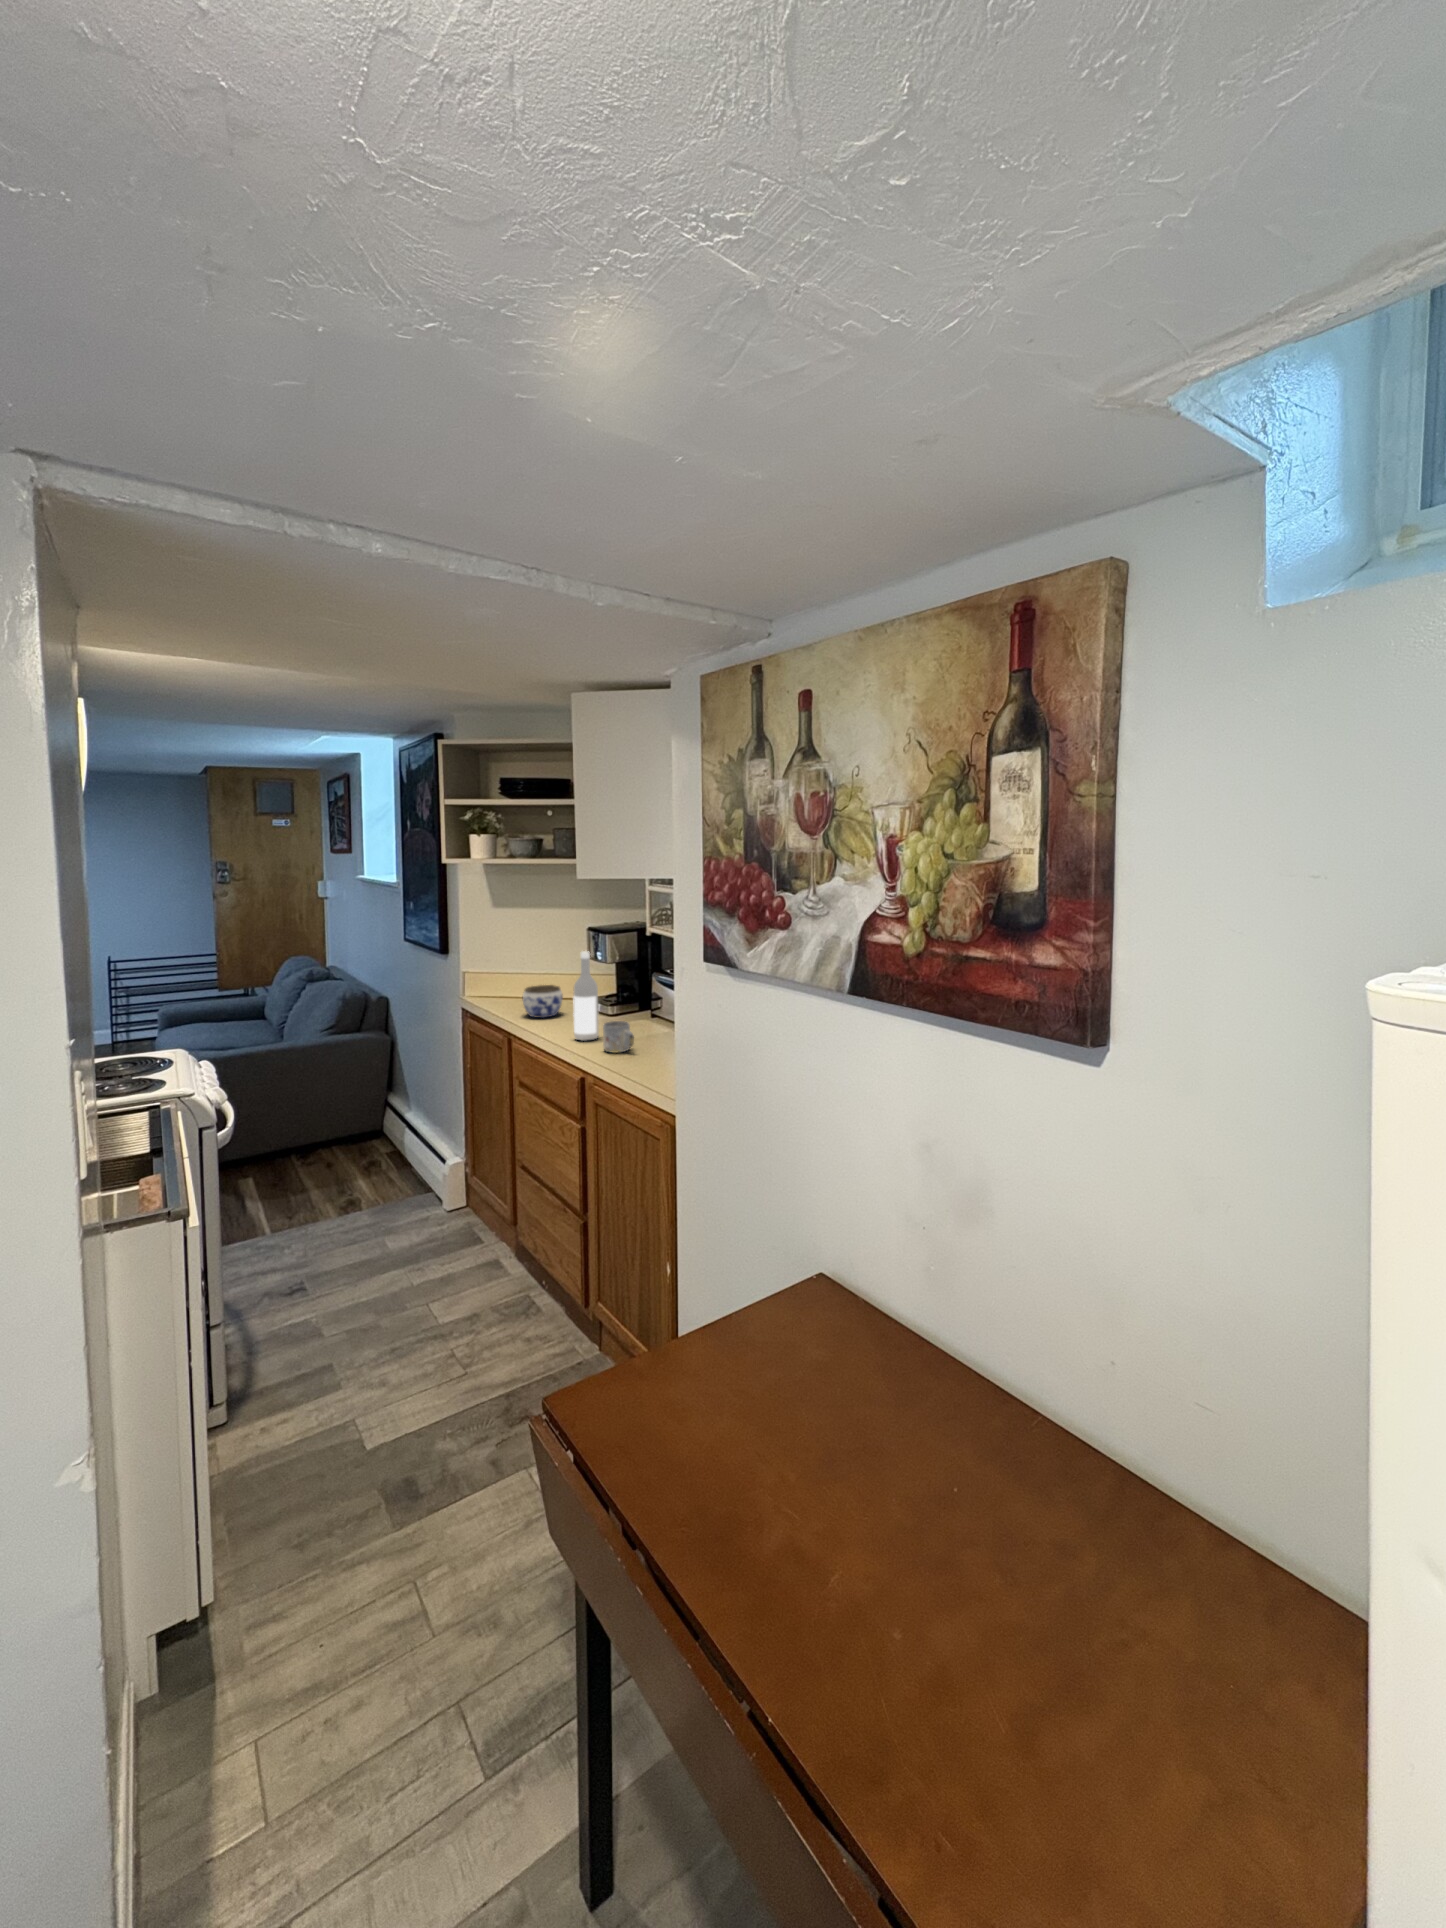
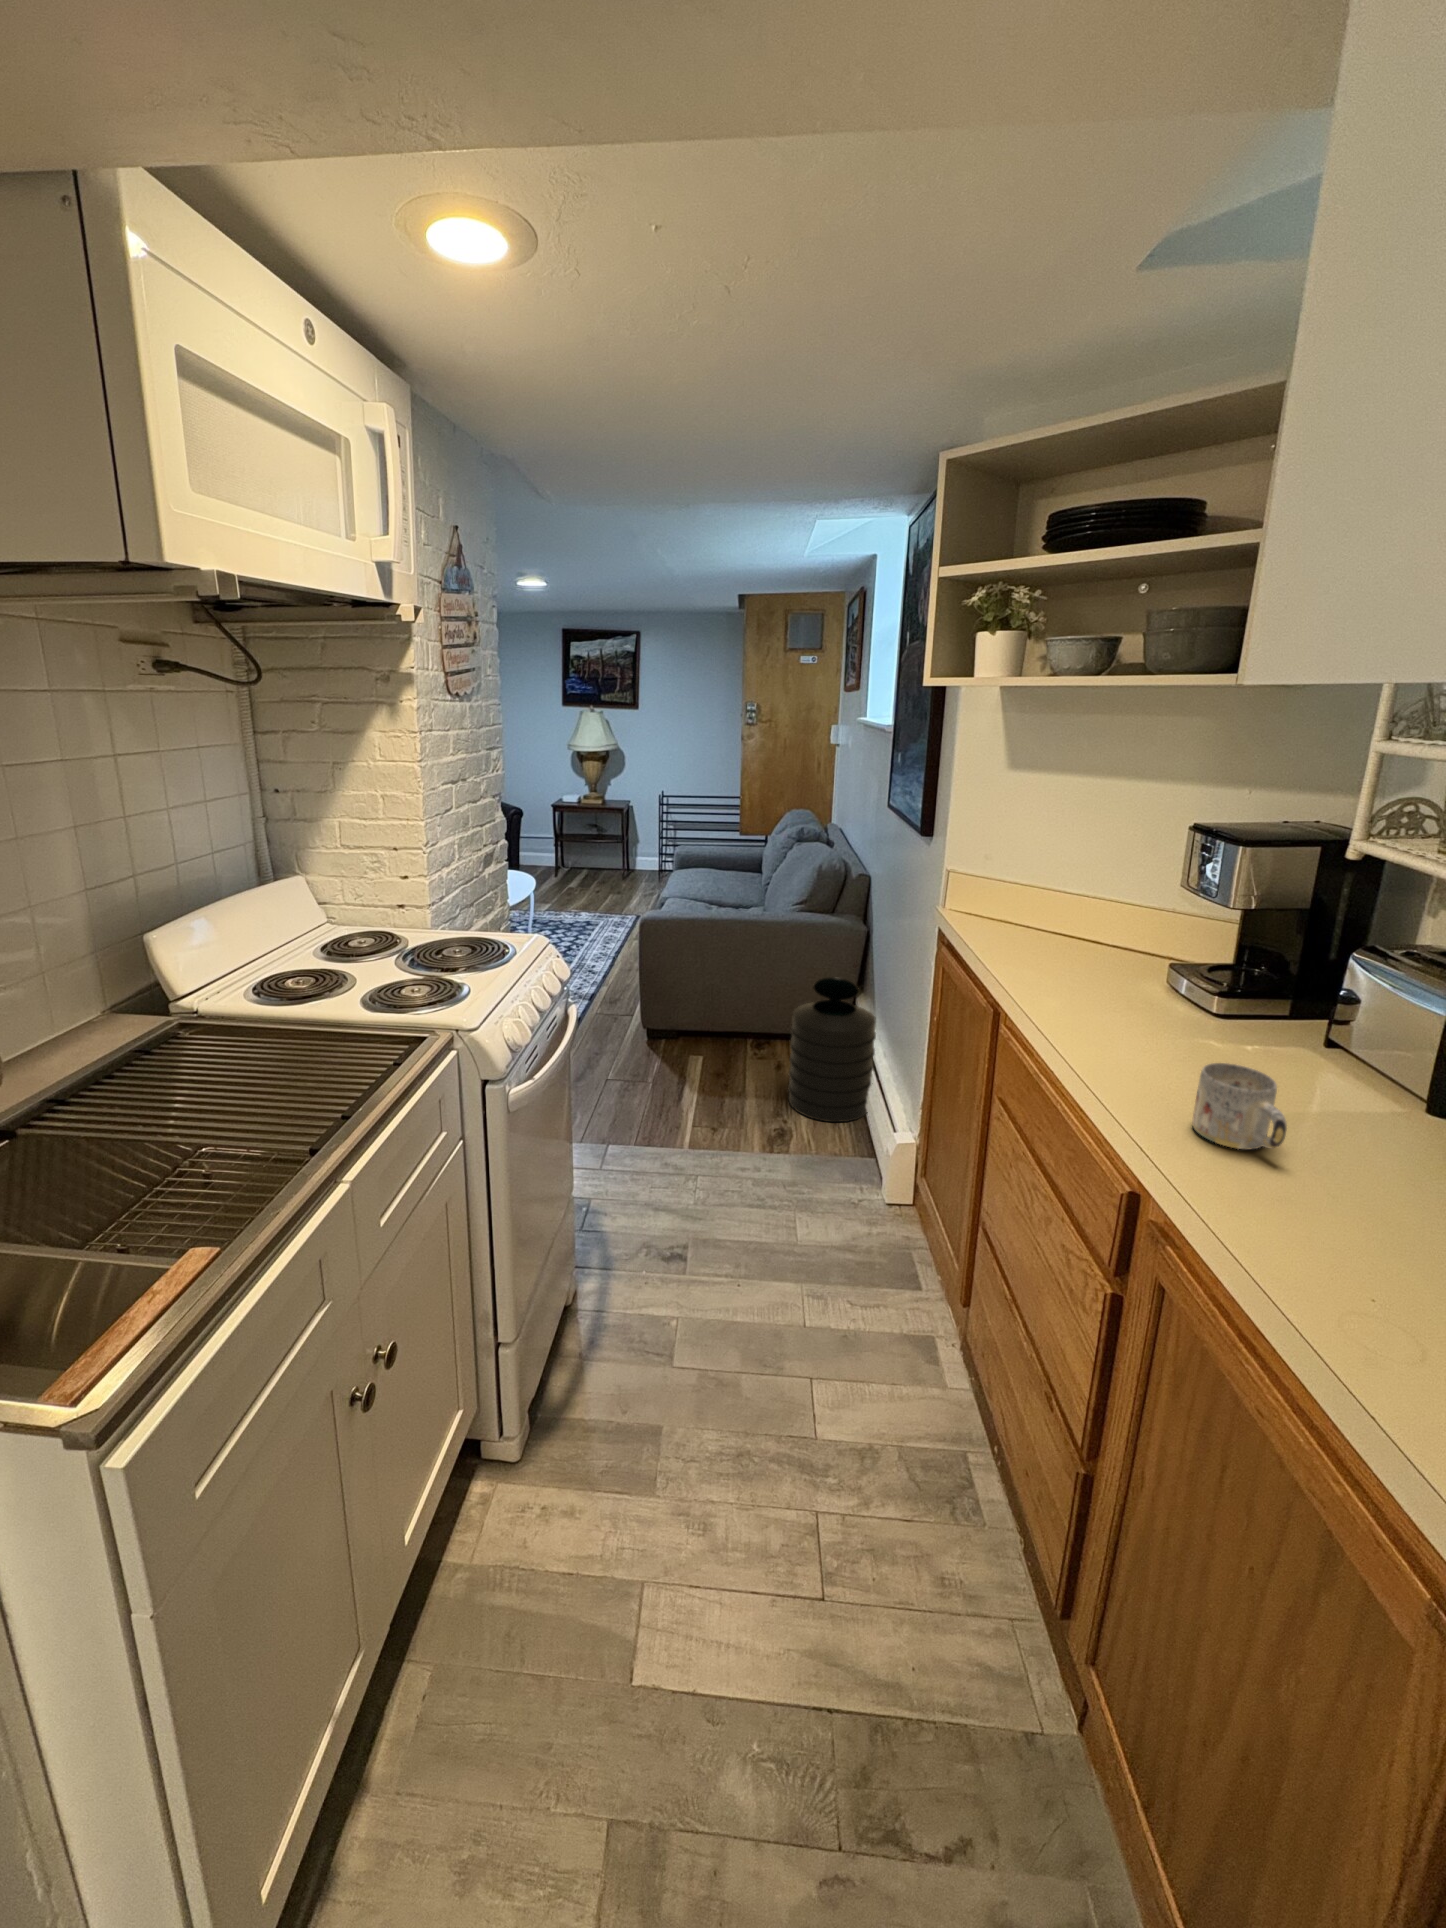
wine bottle: present [573,951,599,1041] -> none [1123,882,1199,1079]
jar: present [523,985,563,1018] -> none [1032,919,1112,984]
trash can: none [346,1070,418,1184] -> present [788,977,876,1122]

